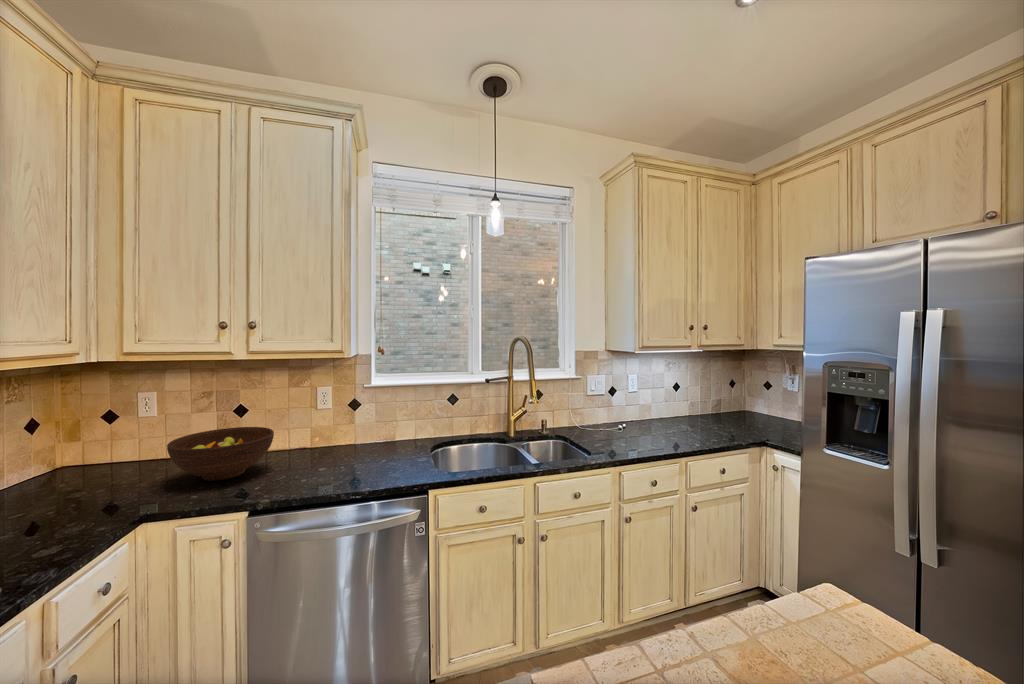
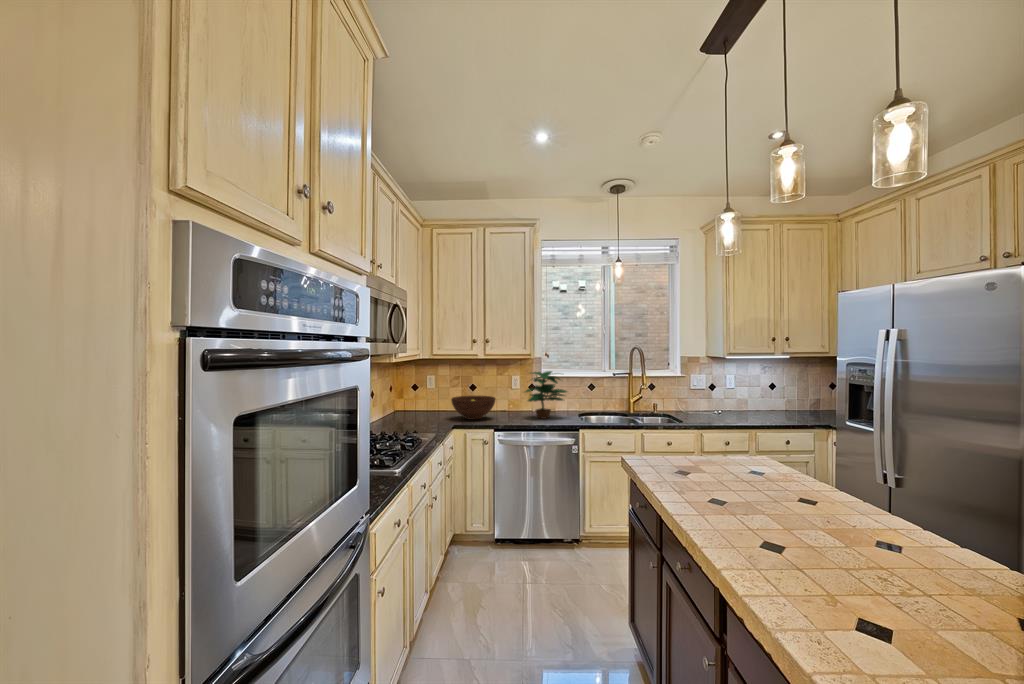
potted plant: none [329,377,414,462] -> present [525,371,567,419]

